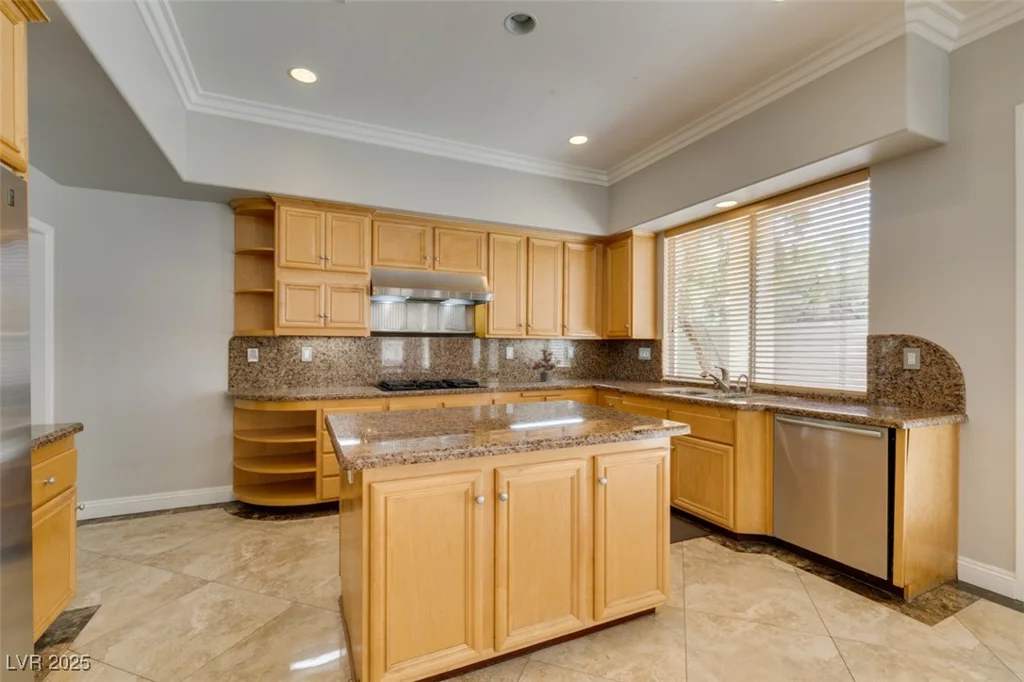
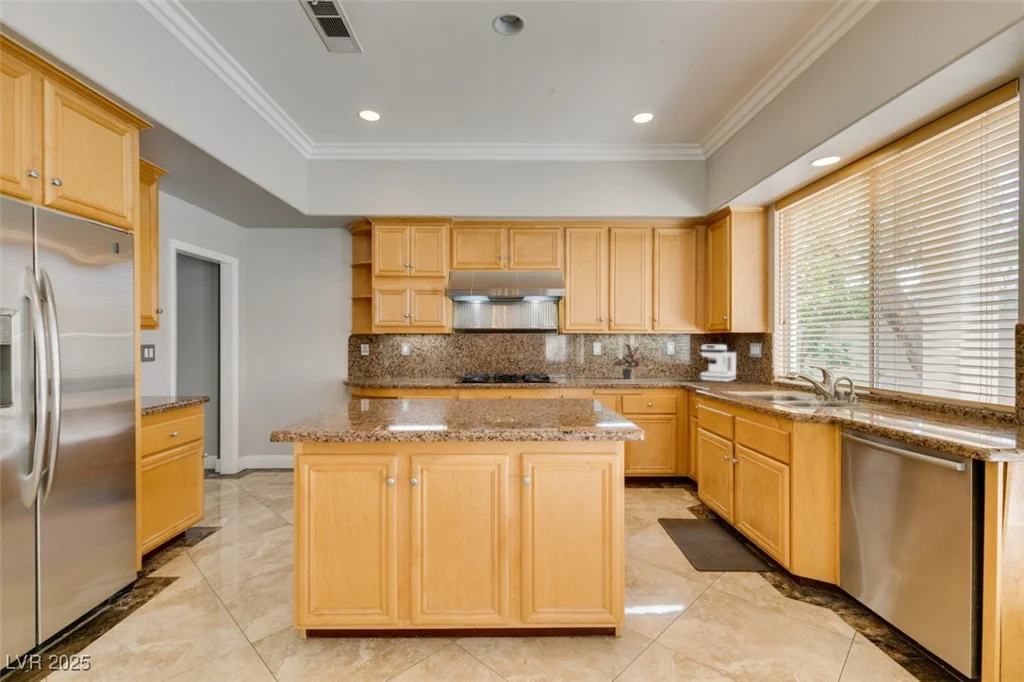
coffee maker: none [606,349,632,381] -> present [701,345,736,382]

